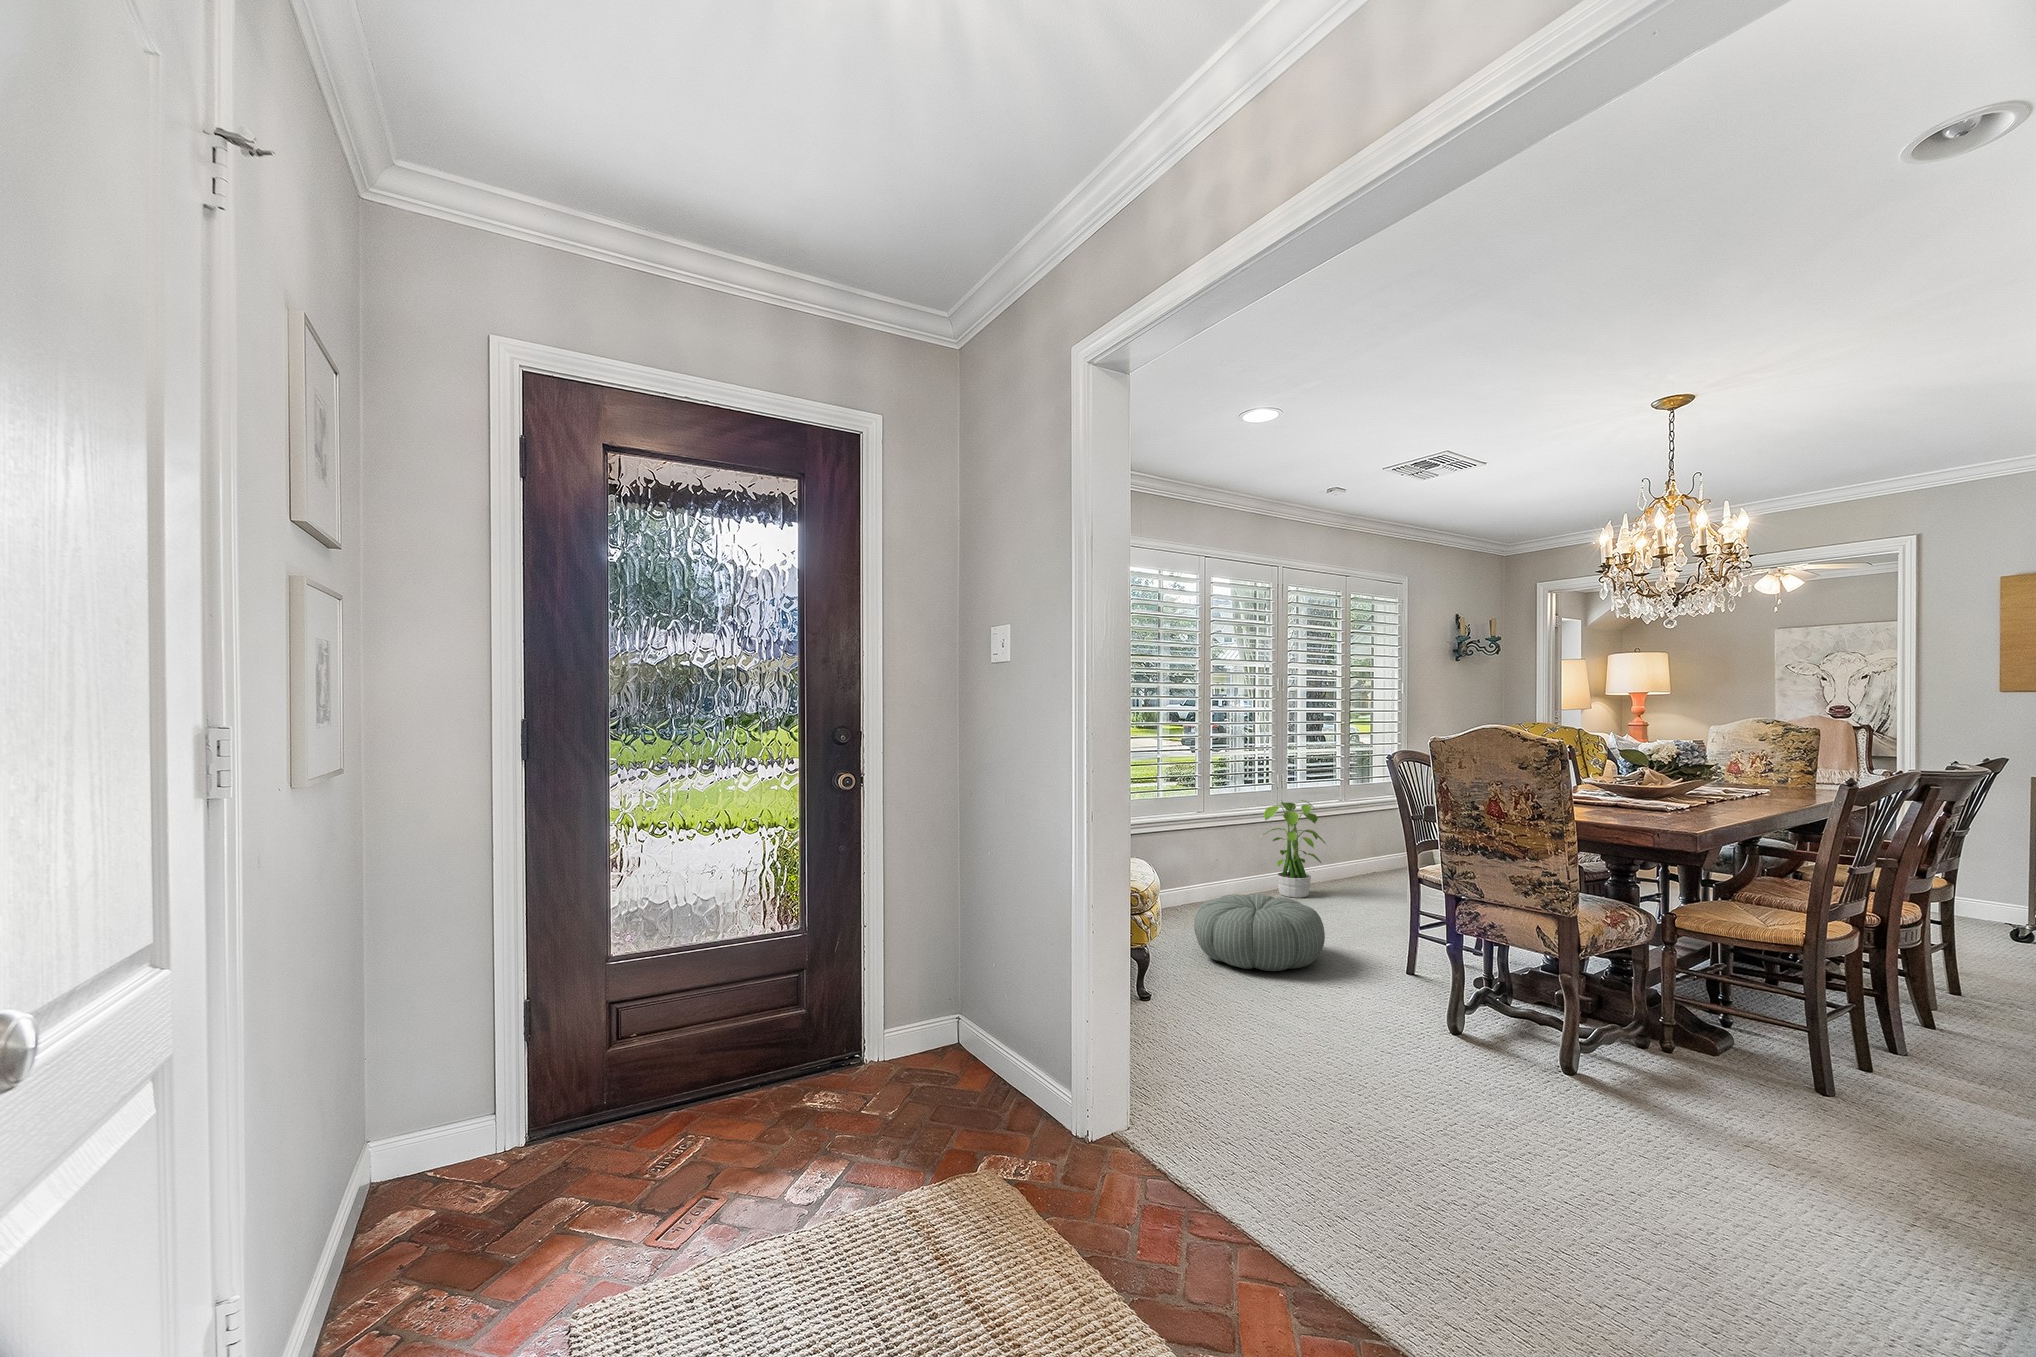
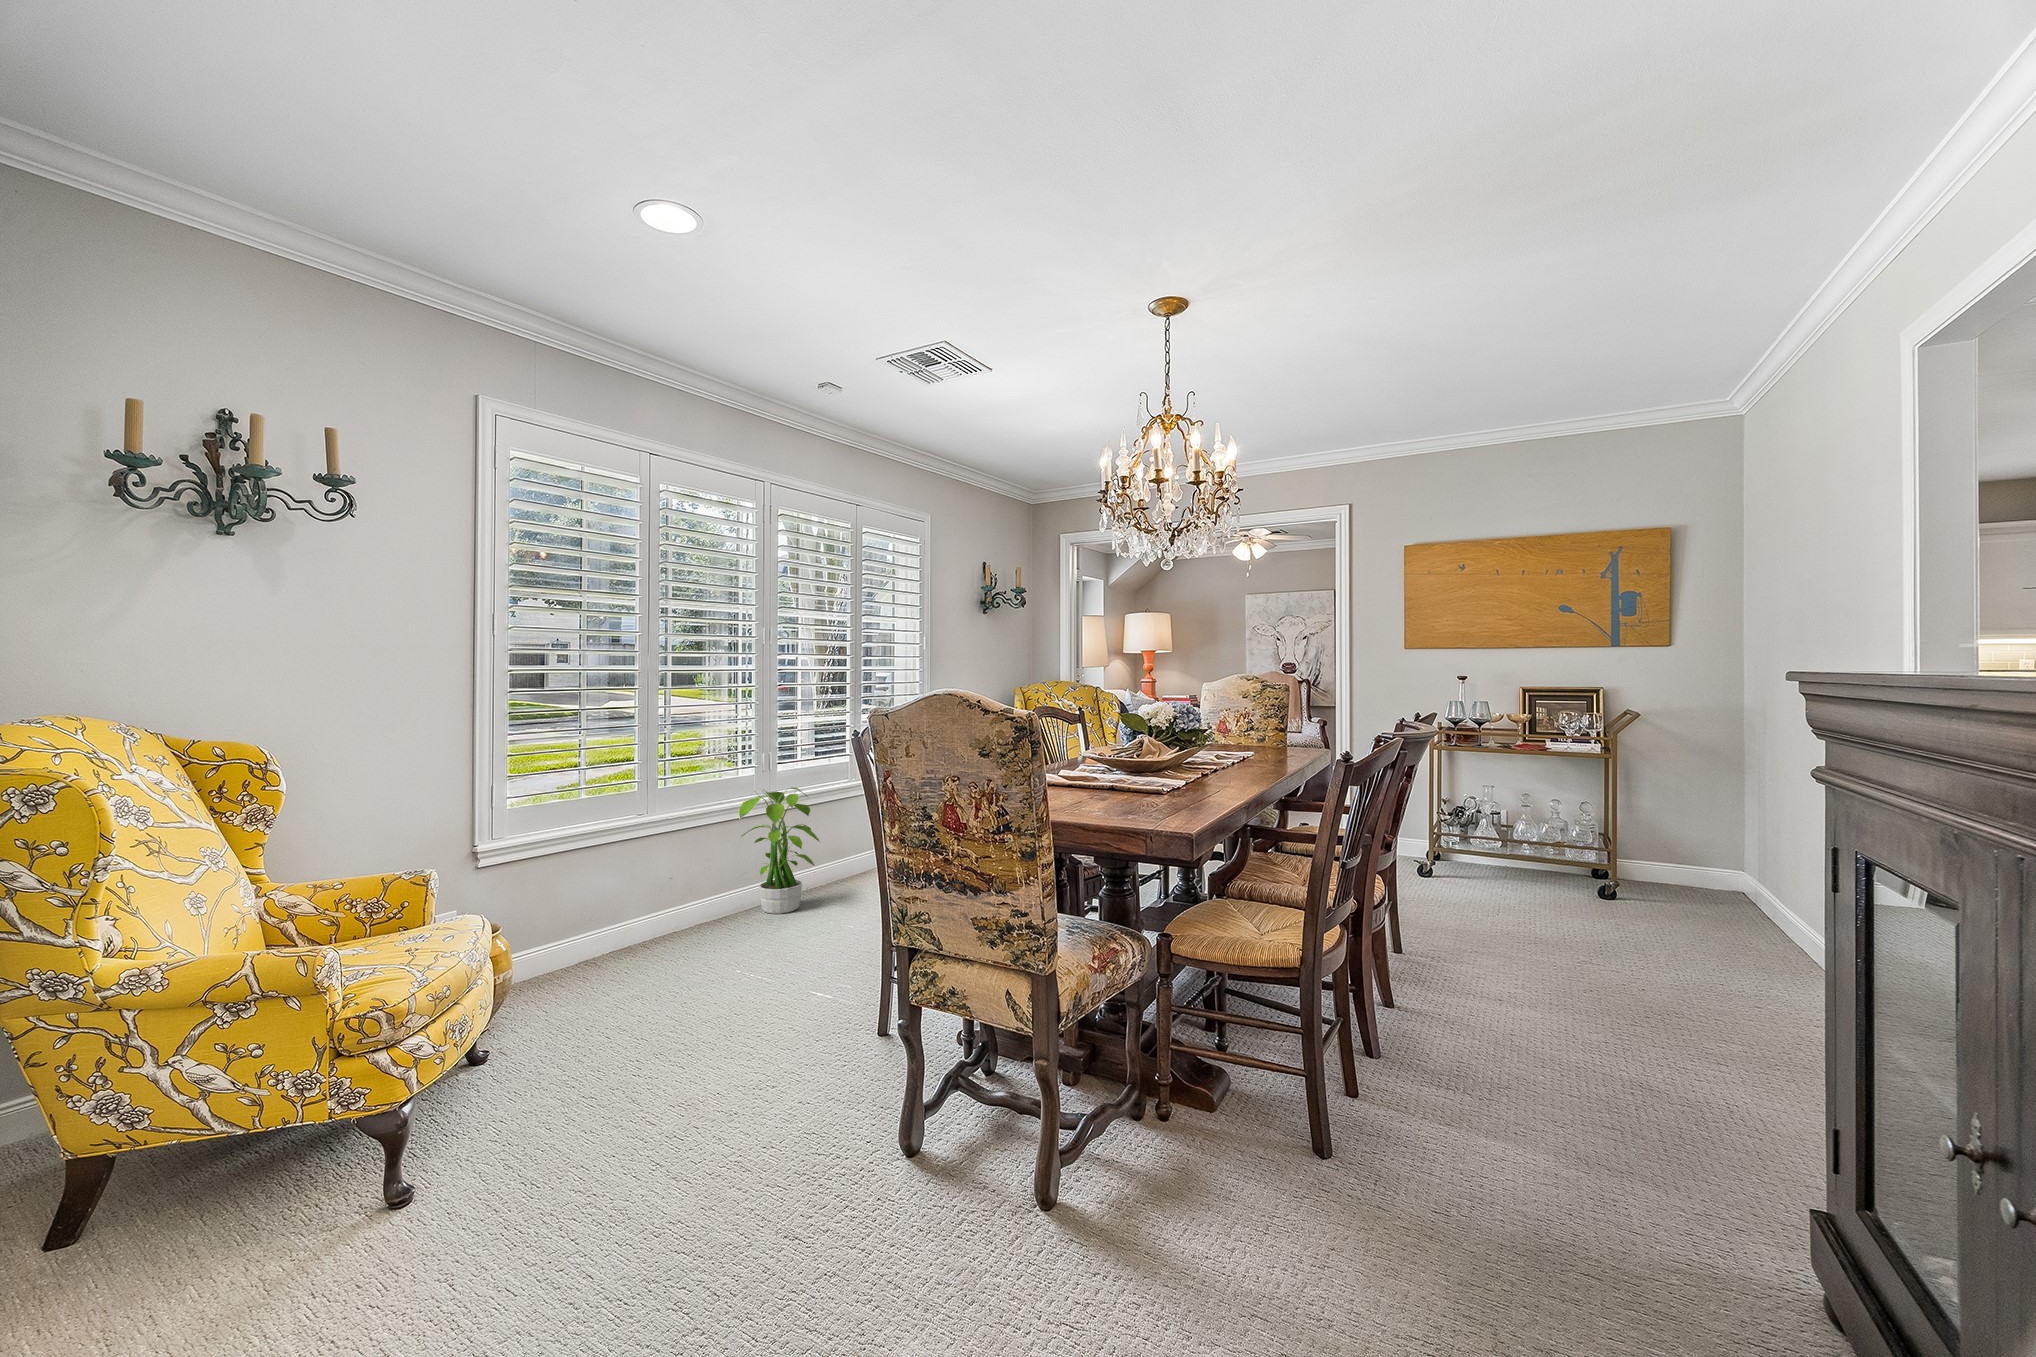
pouf: present [1194,894,1325,971] -> none [571,939,773,1070]

